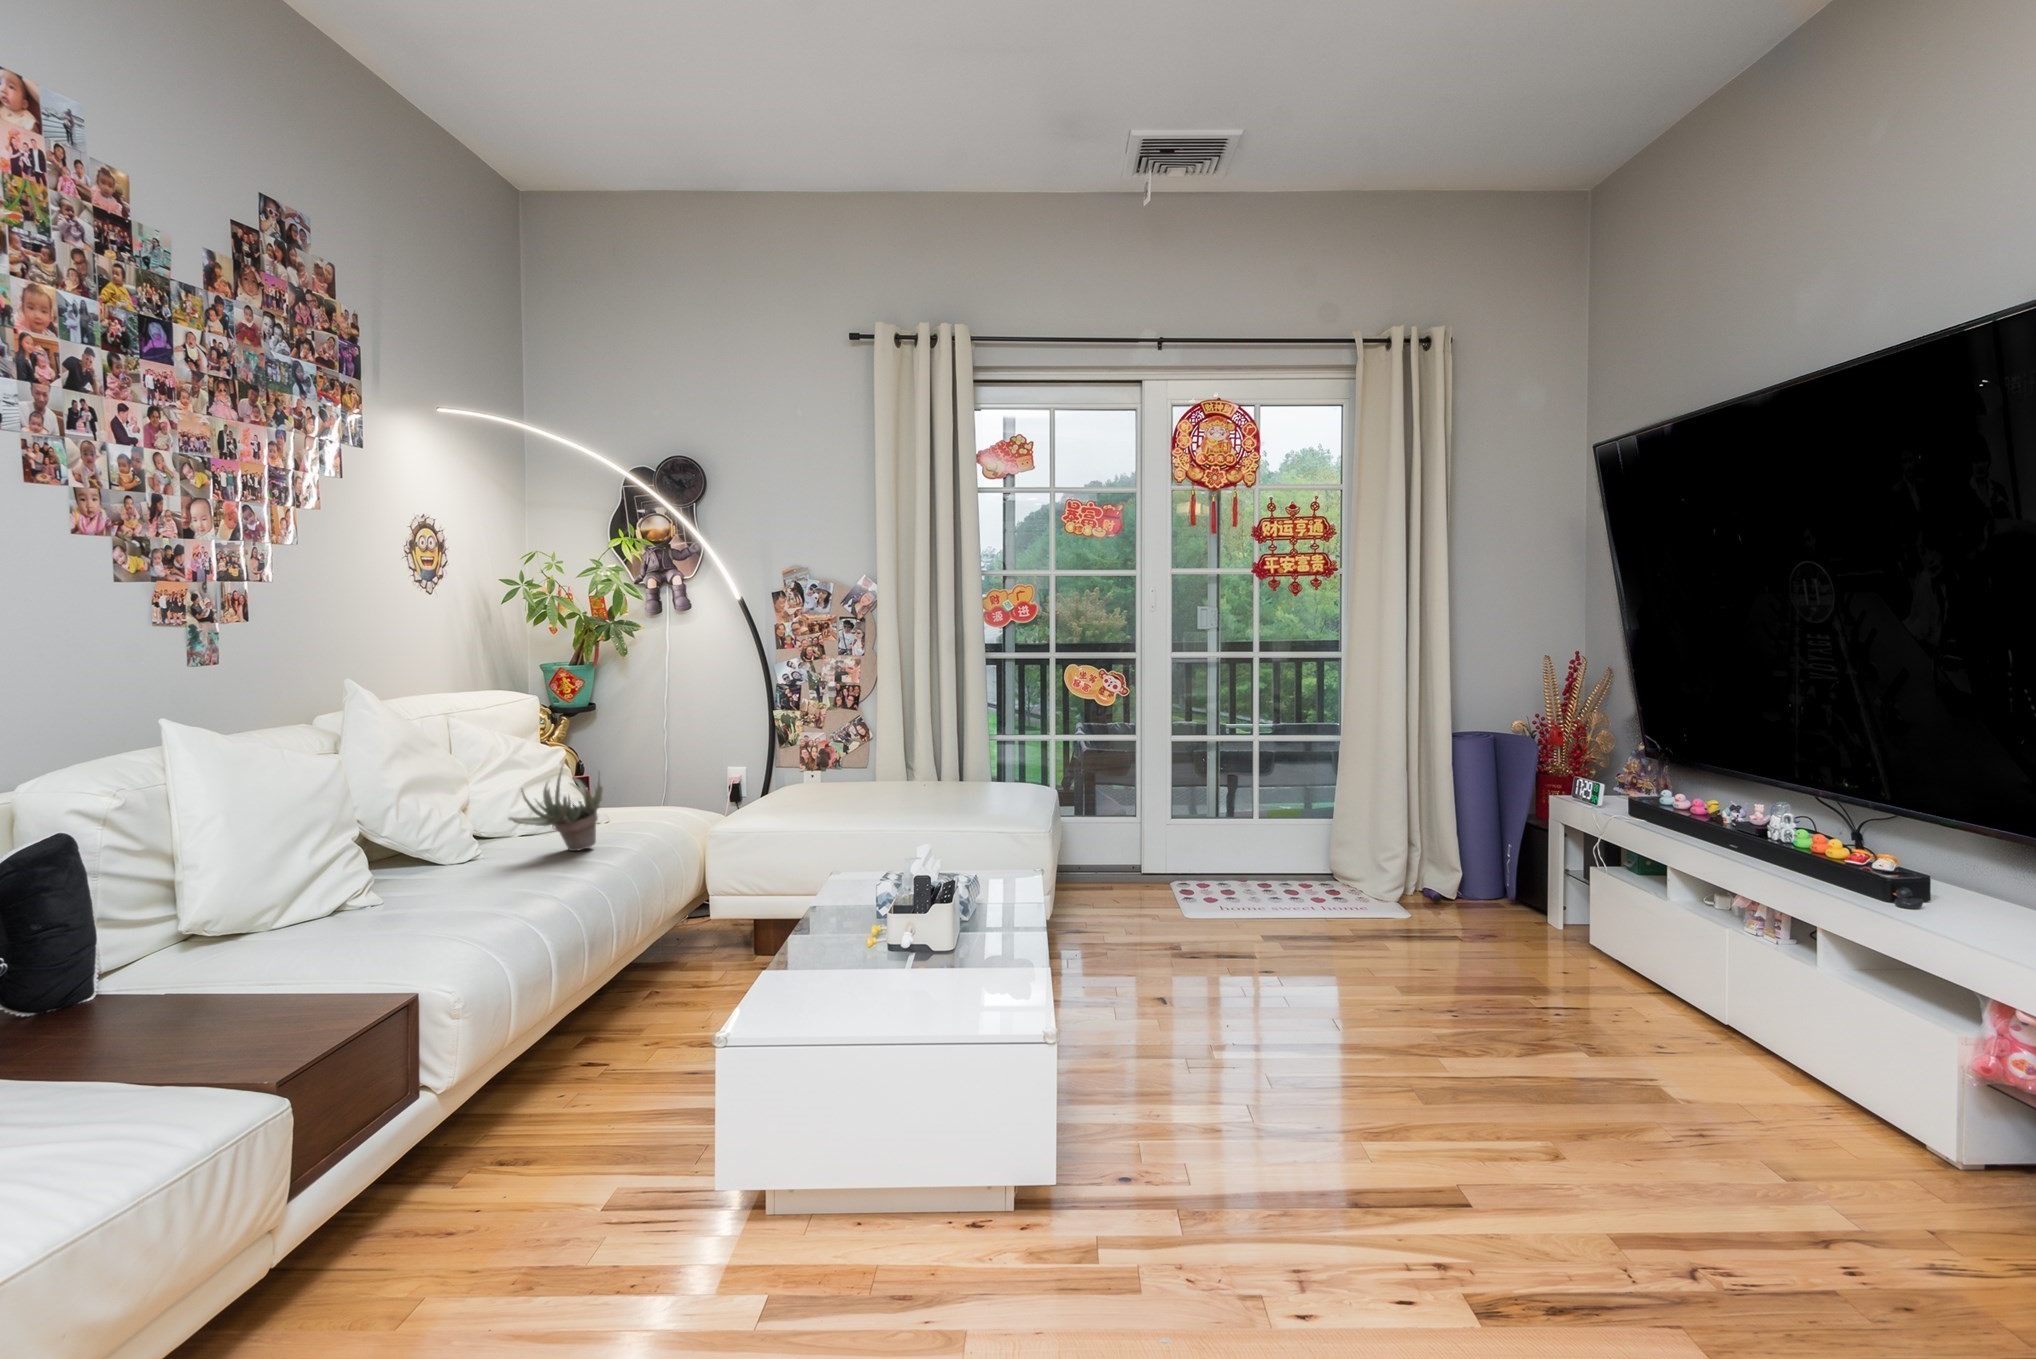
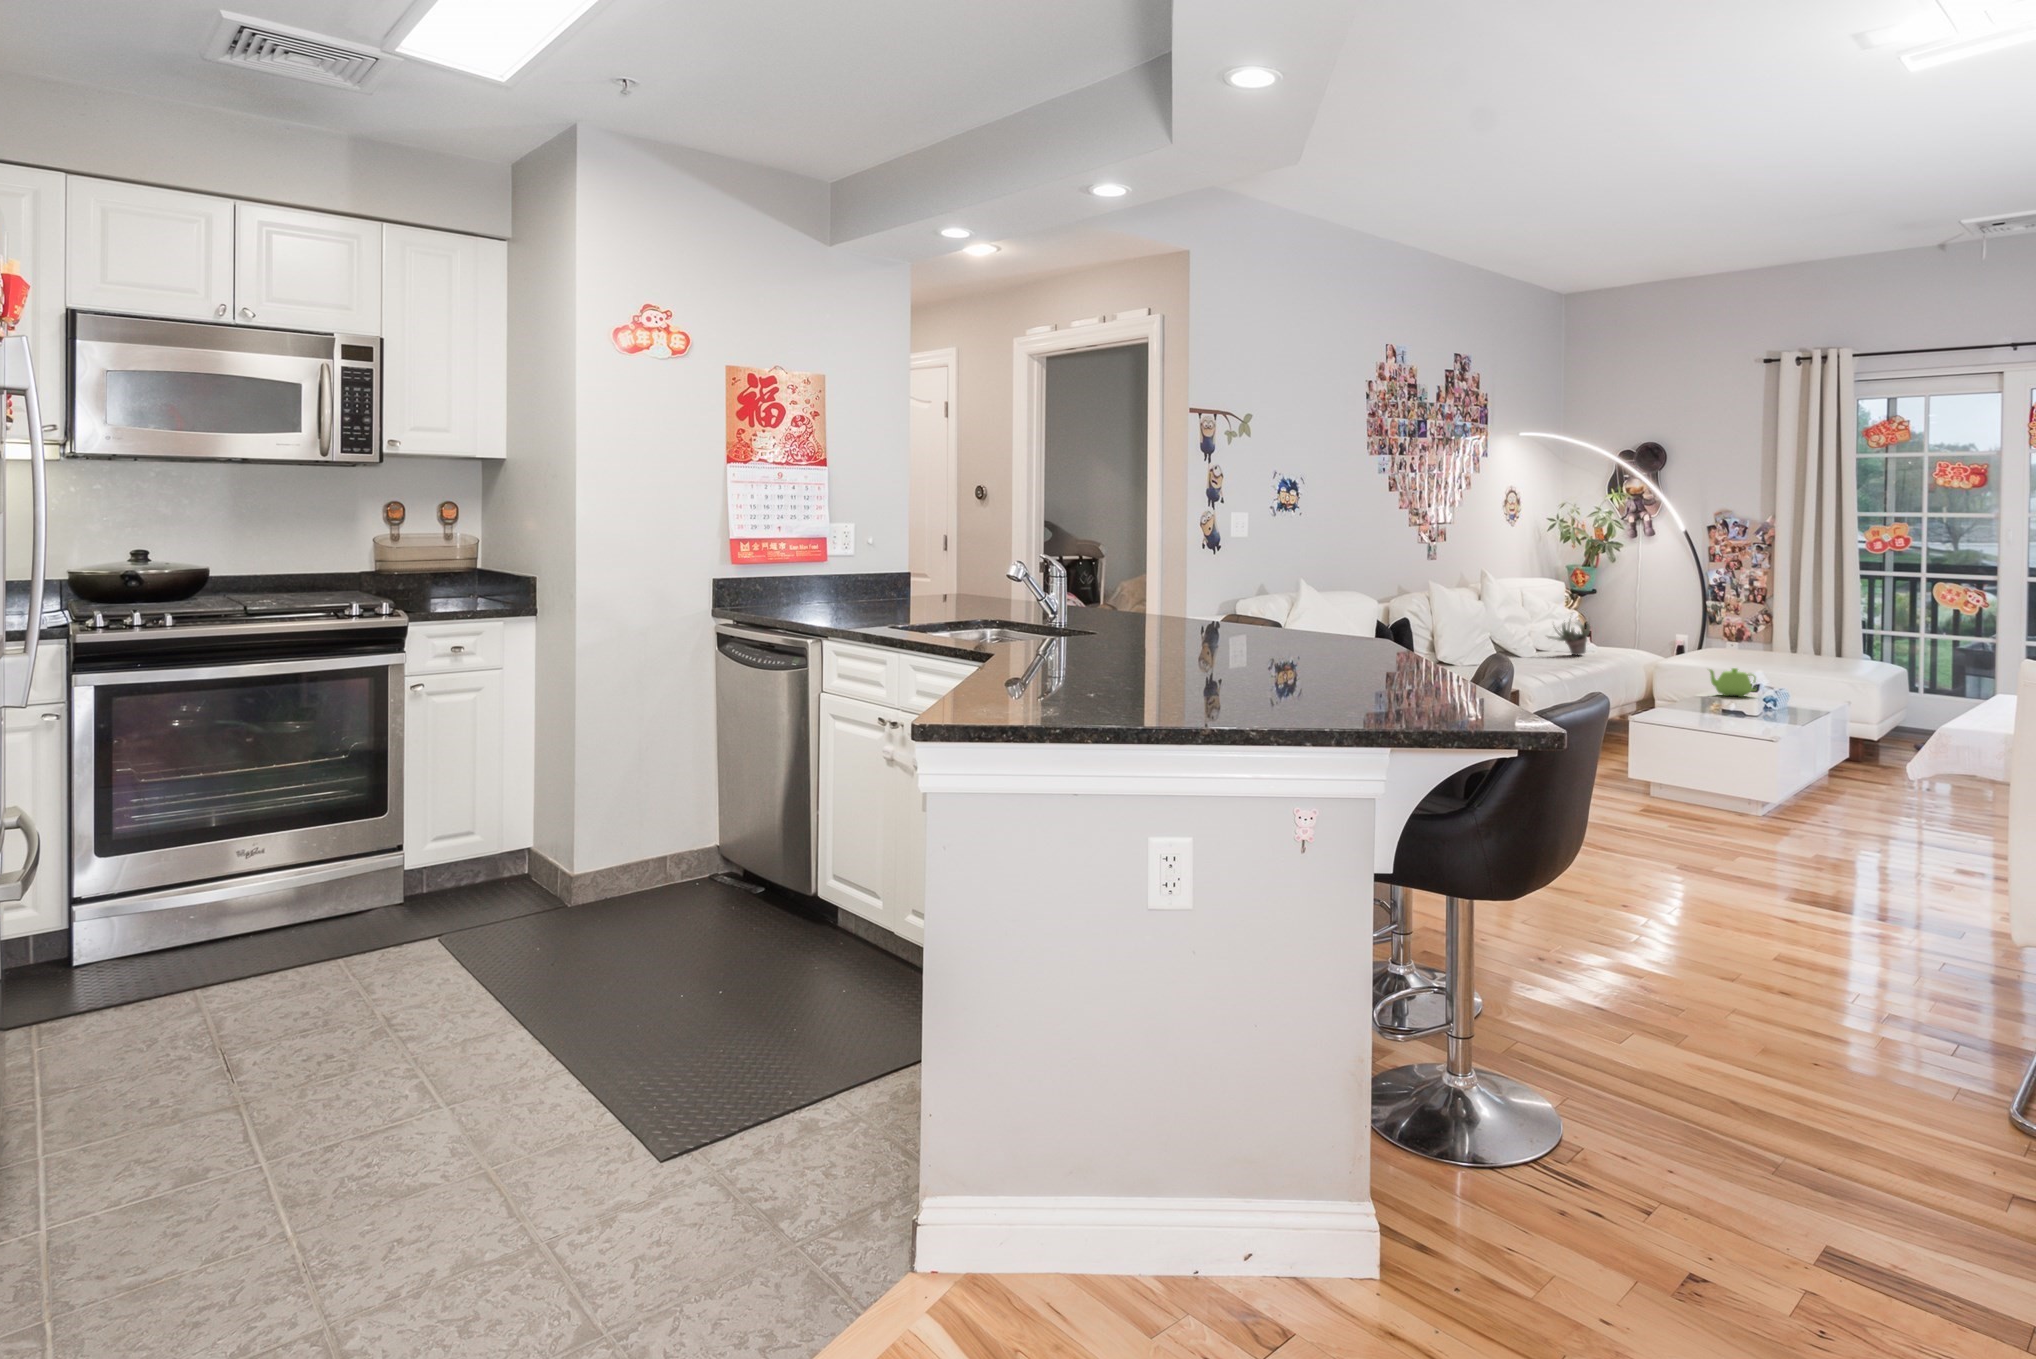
teapot: none [892,902,996,975] -> present [1709,668,1756,697]

